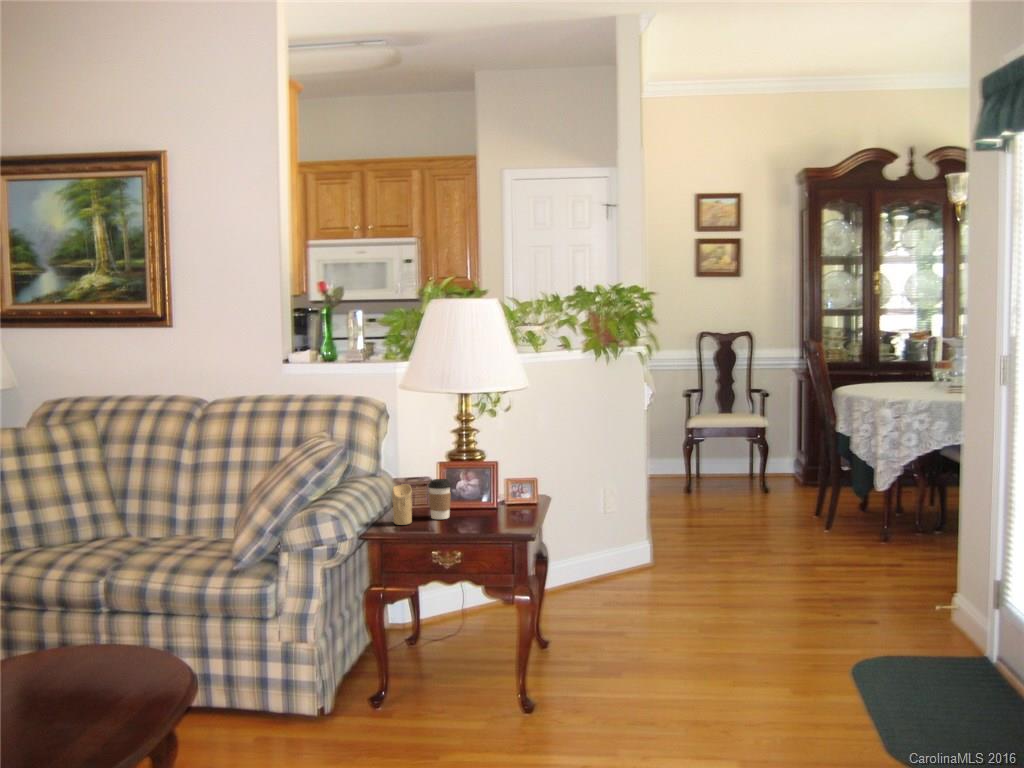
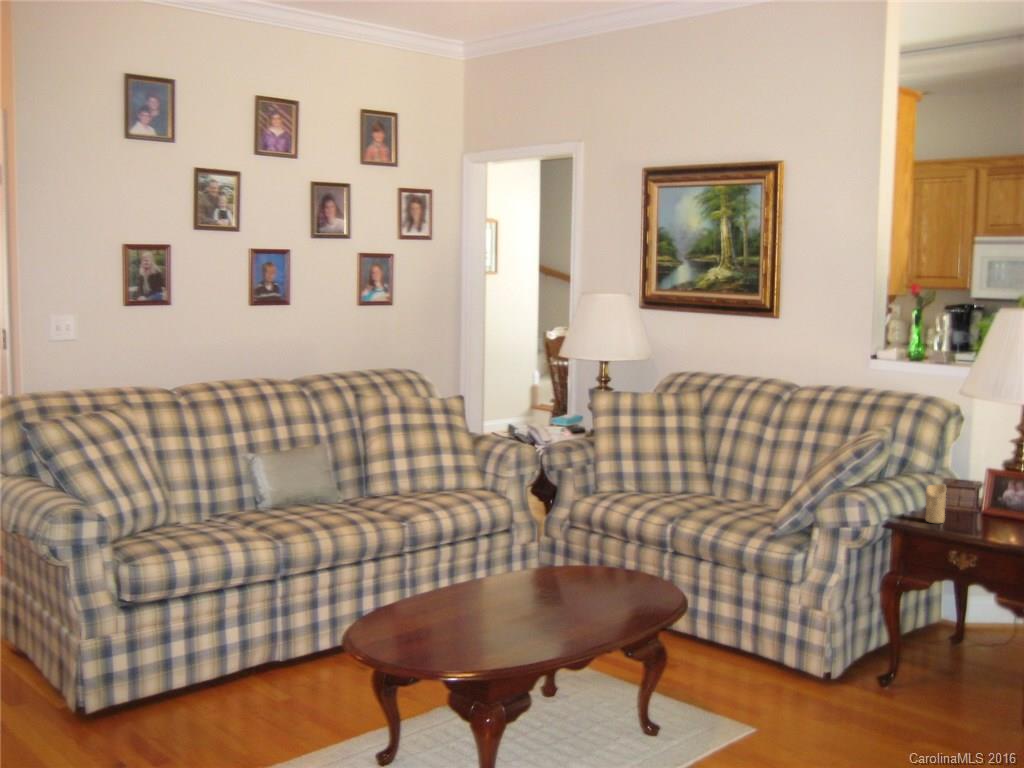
coffee cup: present [428,479,452,519] -> none [966,485,993,525]

